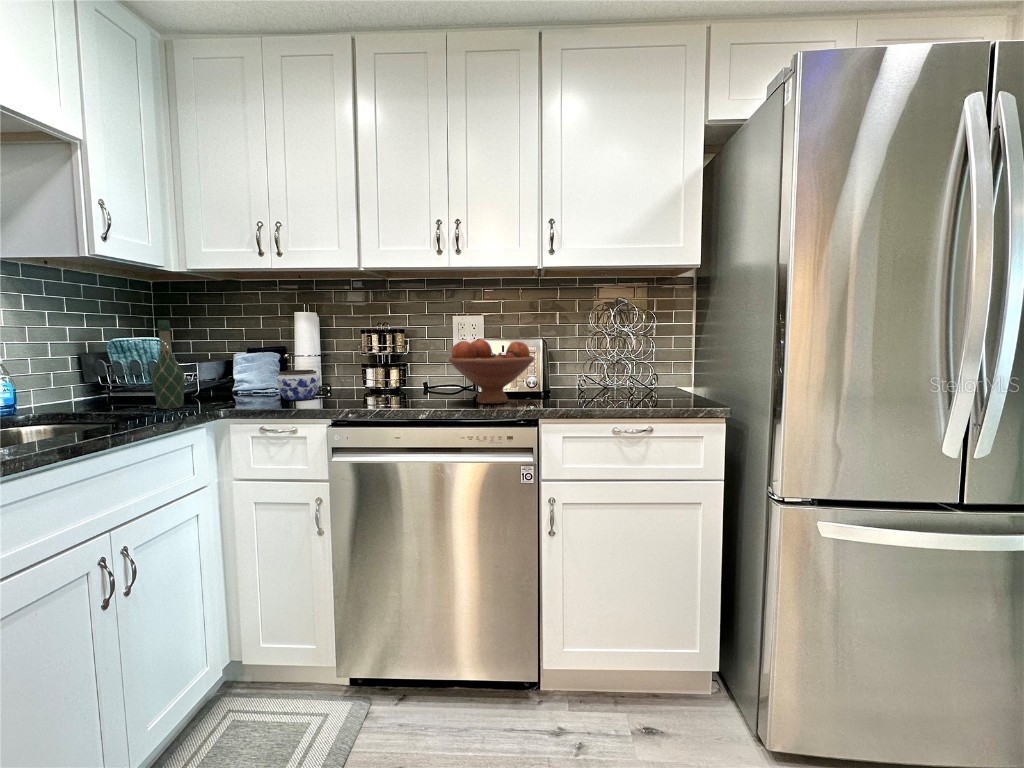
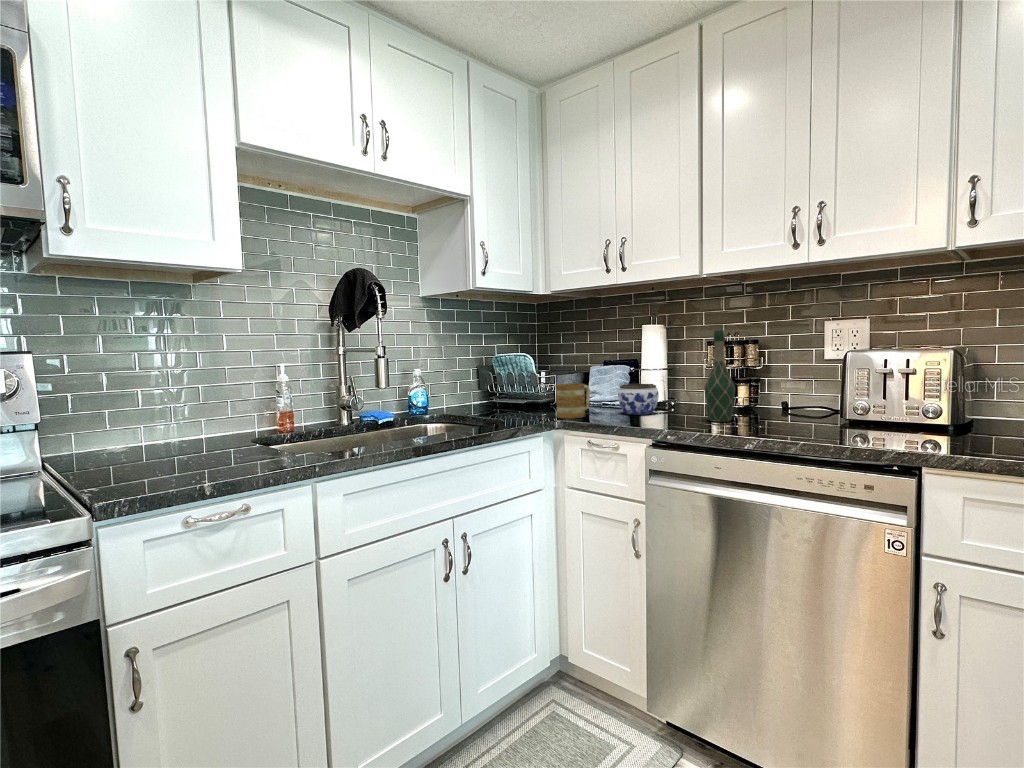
wine bottle: present [151,320,185,409] -> present [704,330,735,422]
fruit bowl: present [449,339,534,404] -> none [794,352,930,439]
mug: none [207,371,247,409] -> present [556,383,590,418]

